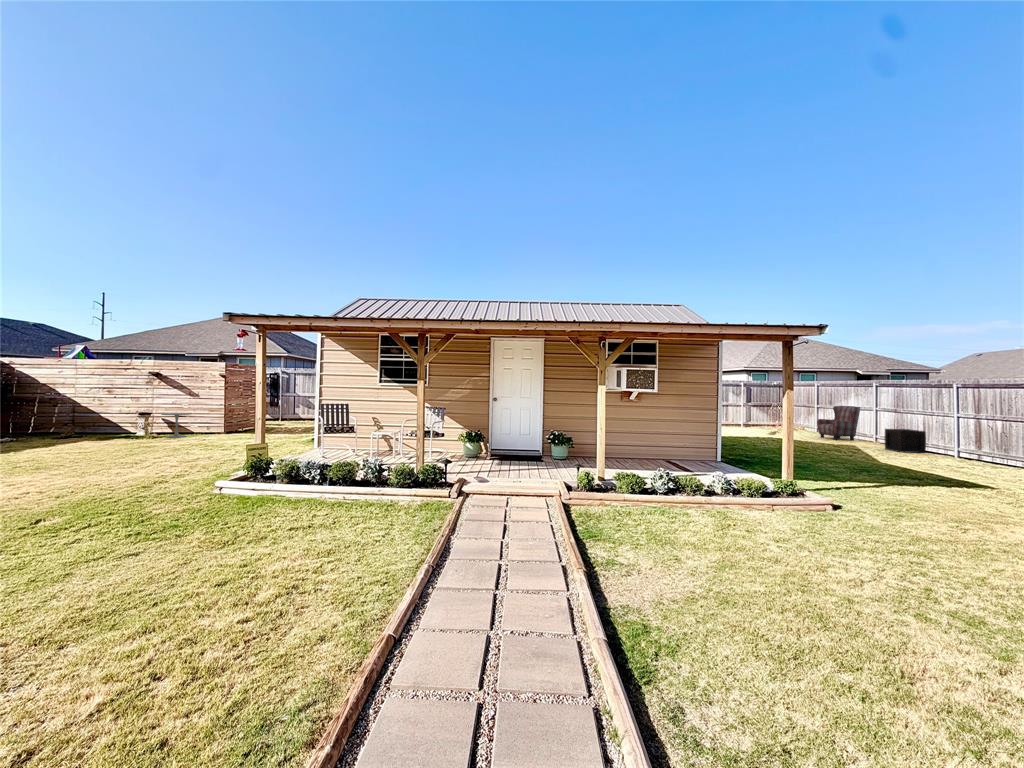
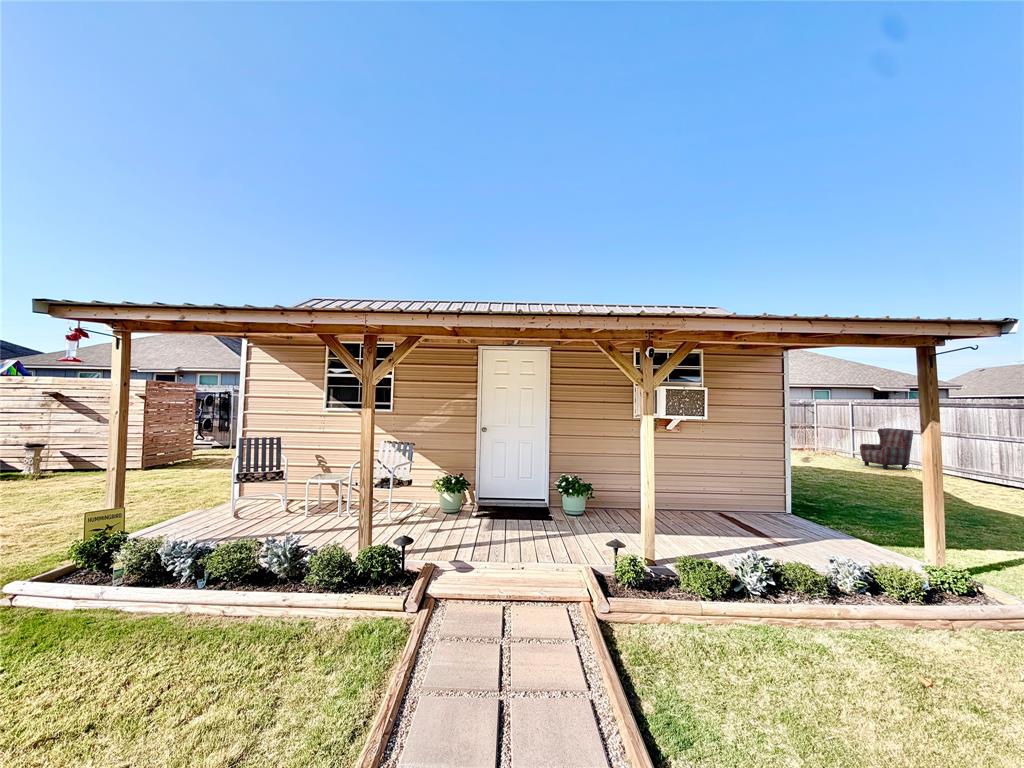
side table: present [161,413,192,438] -> none [53,443,98,476]
wooden crate: present [884,429,926,453] -> none [957,459,1014,490]

